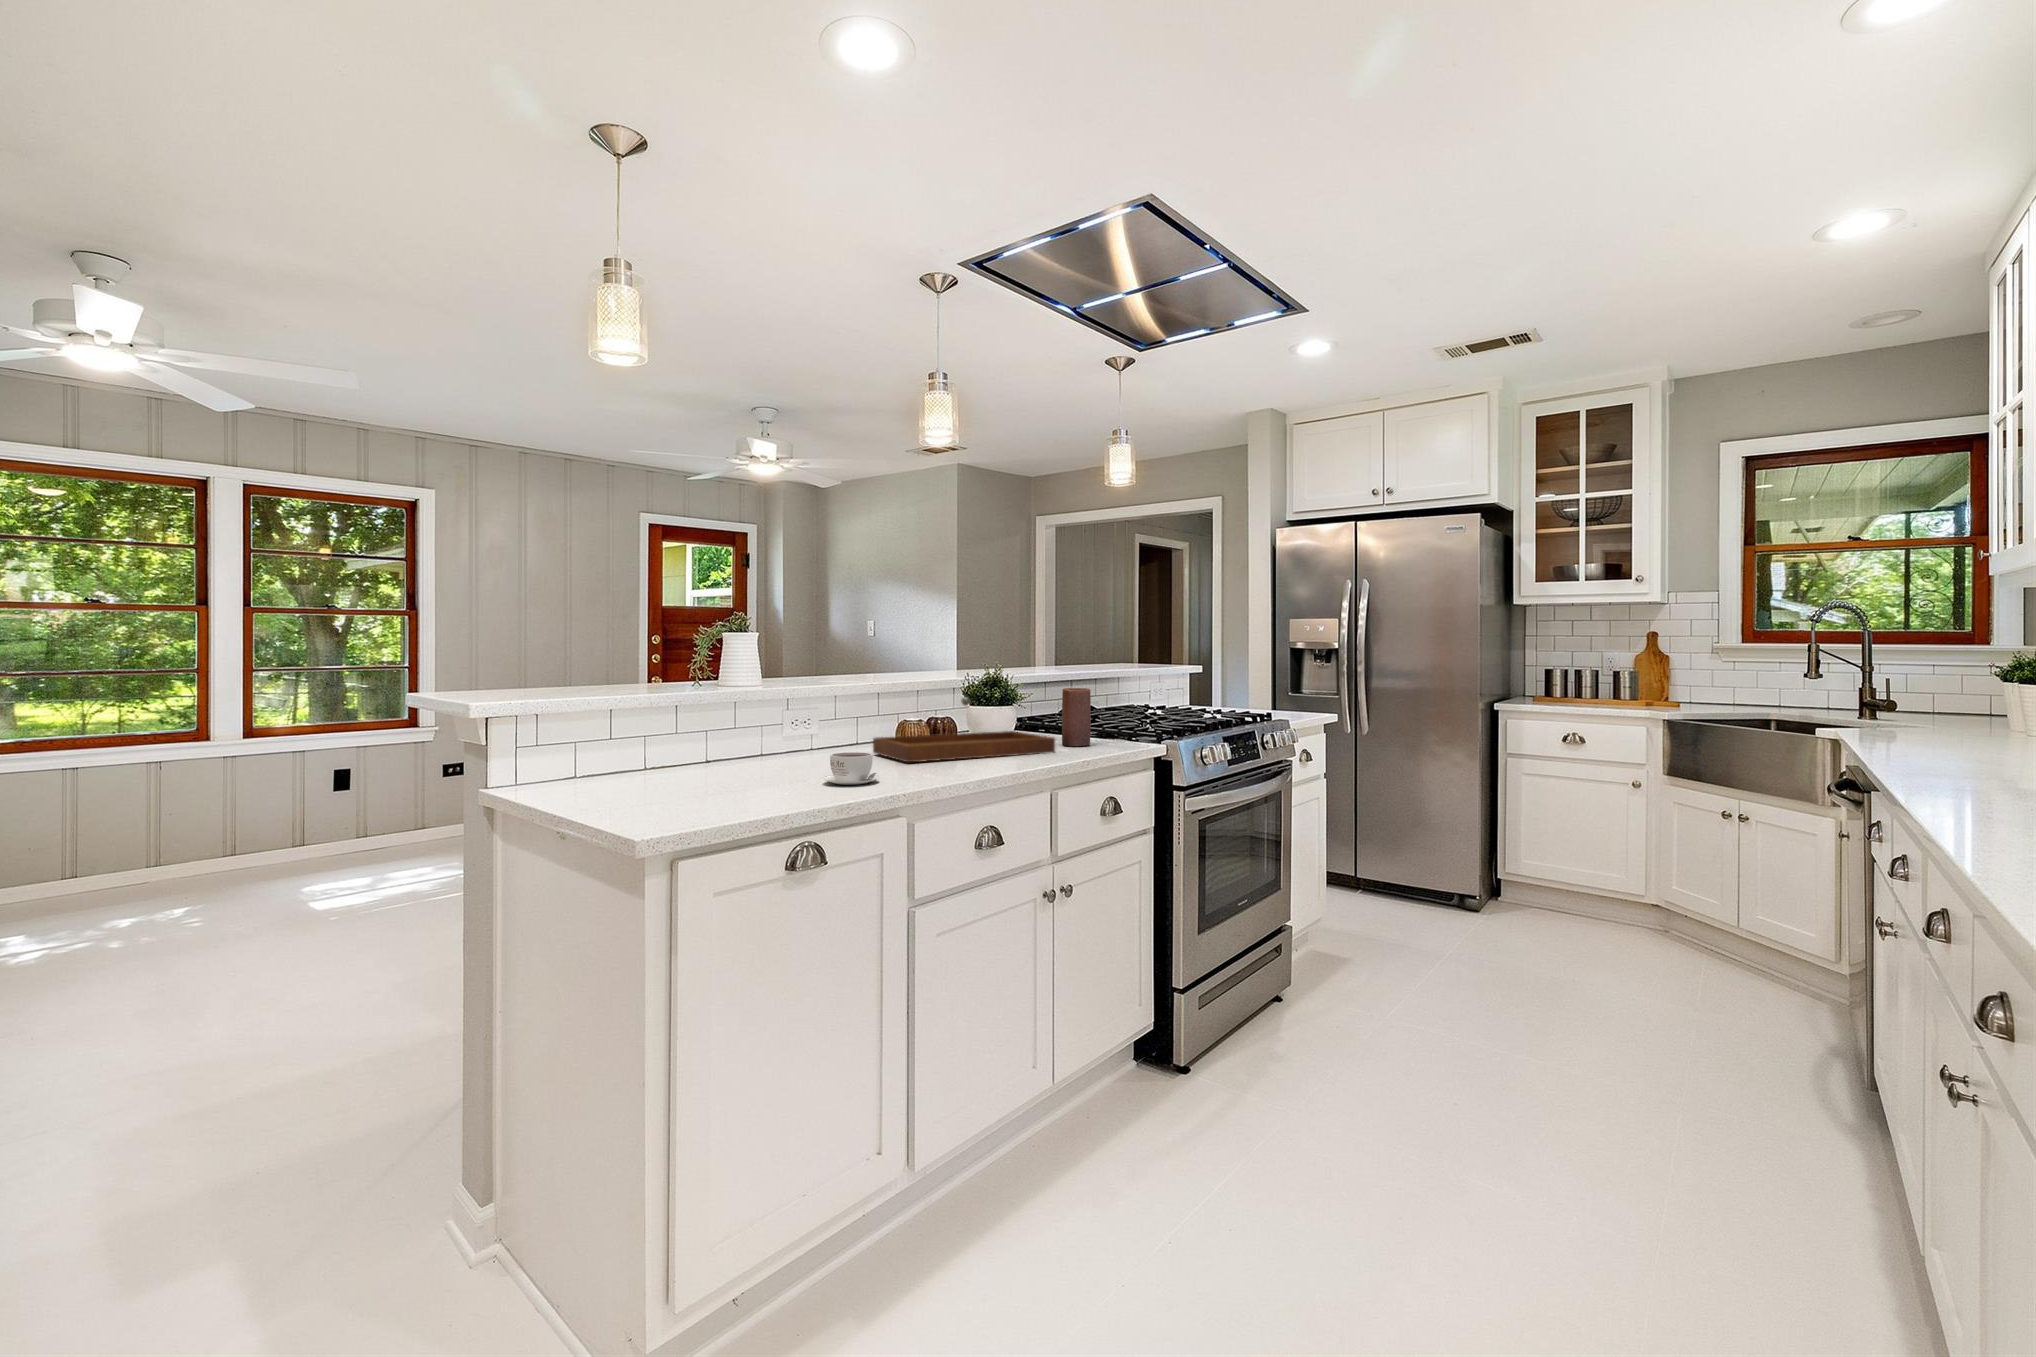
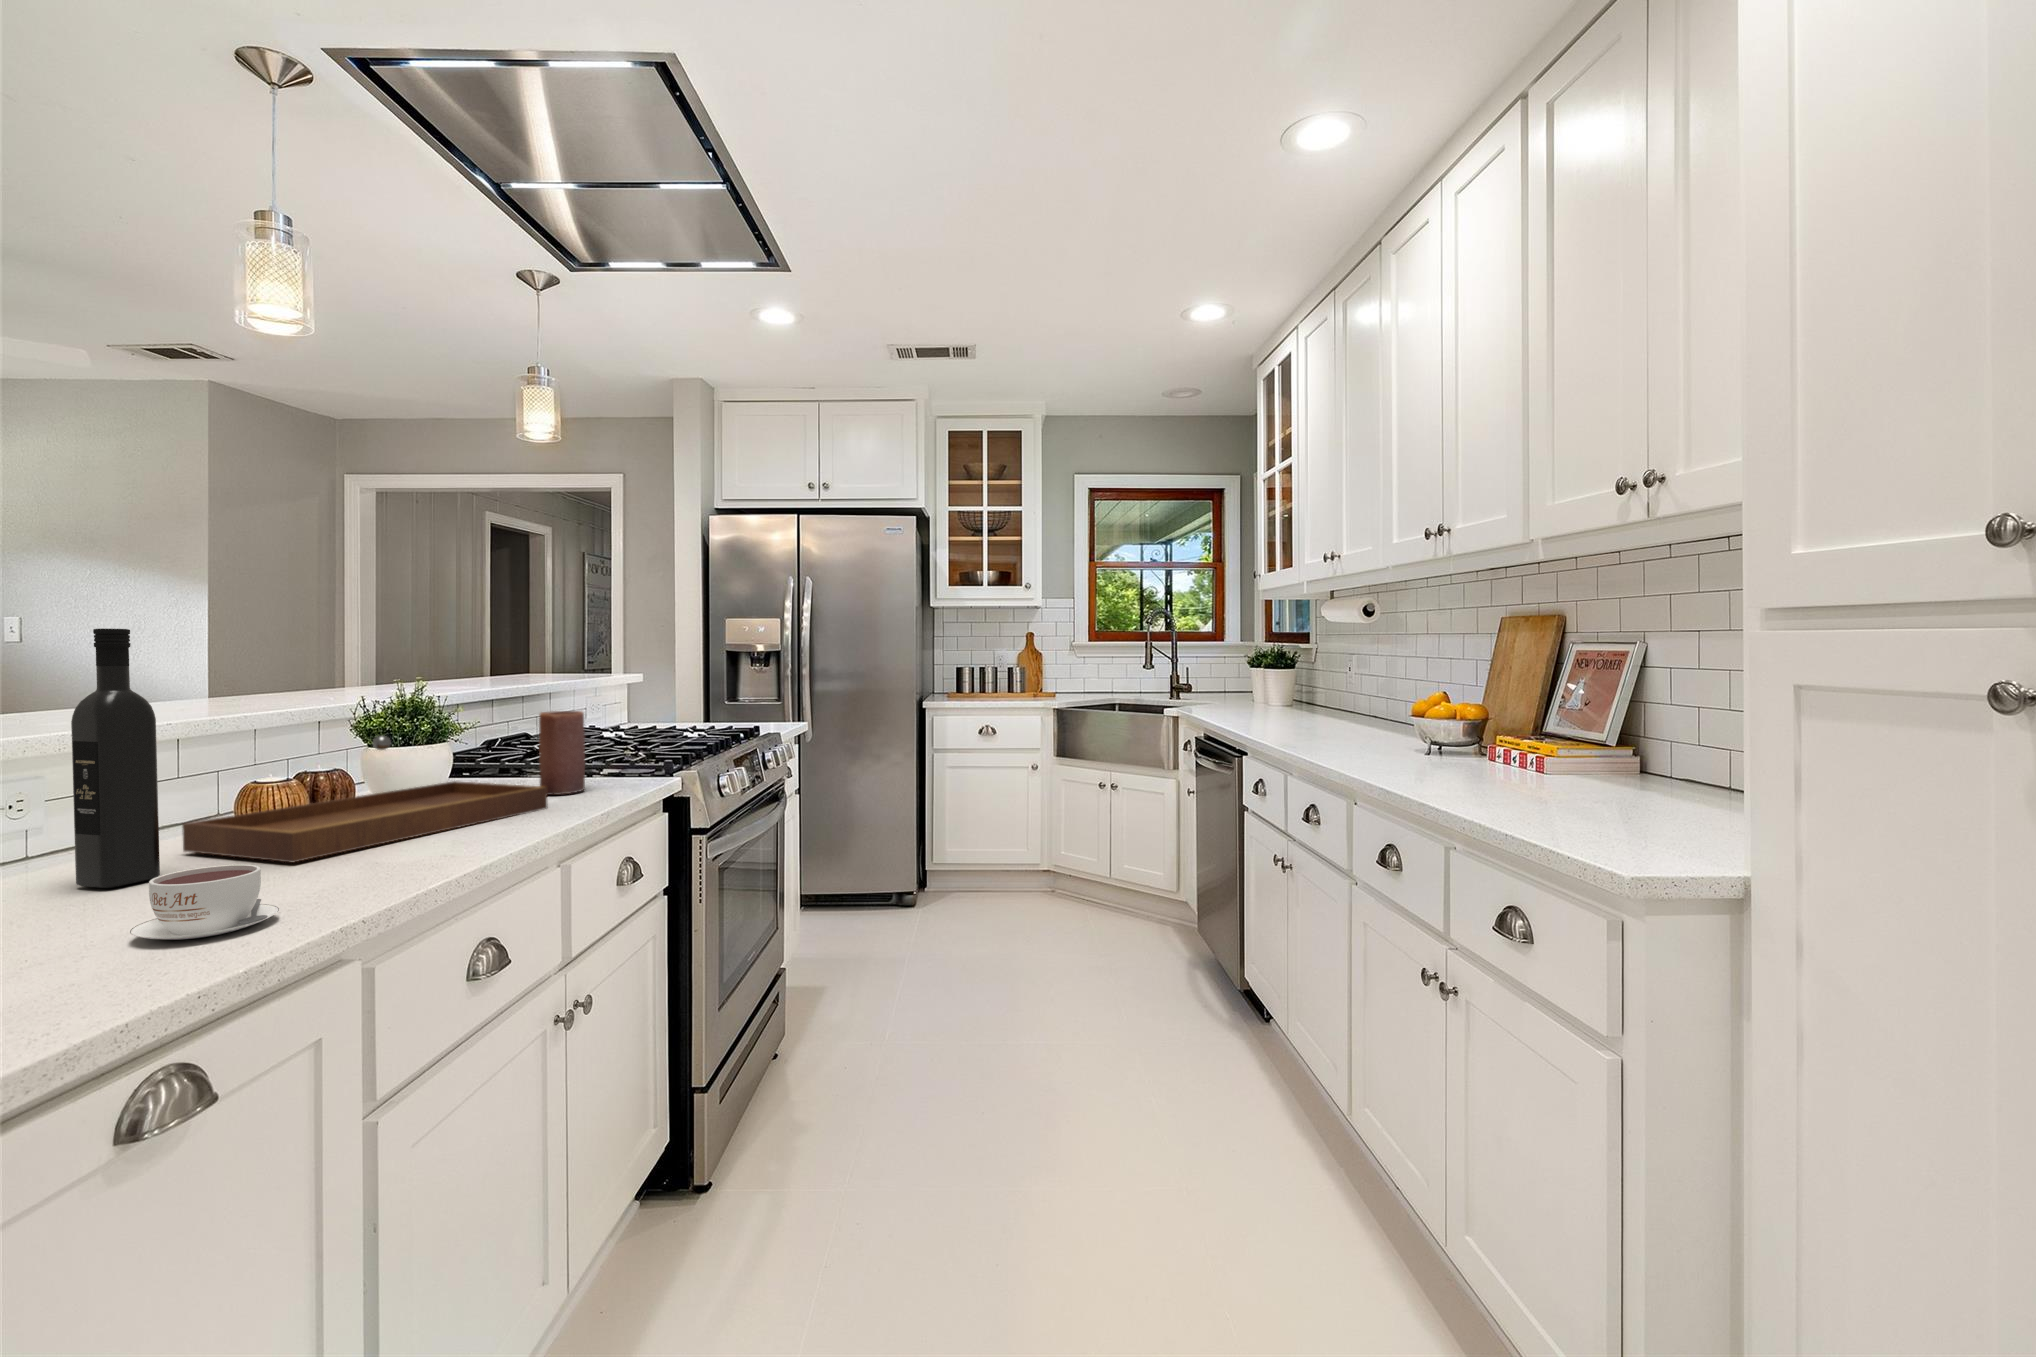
wine bottle: none [826,631,856,764] -> present [71,629,160,888]

